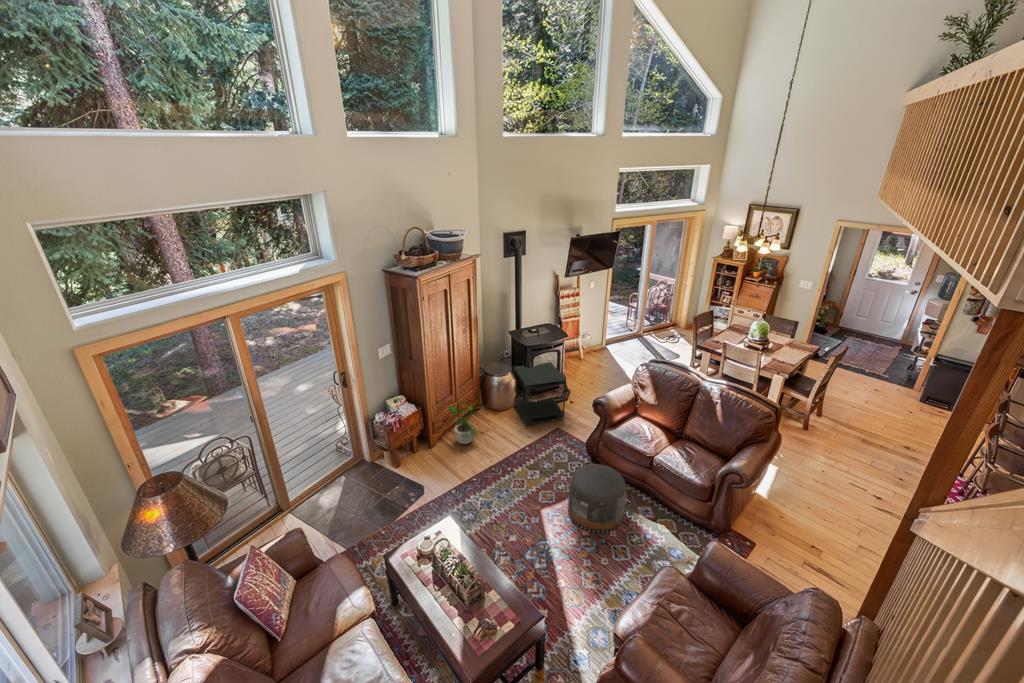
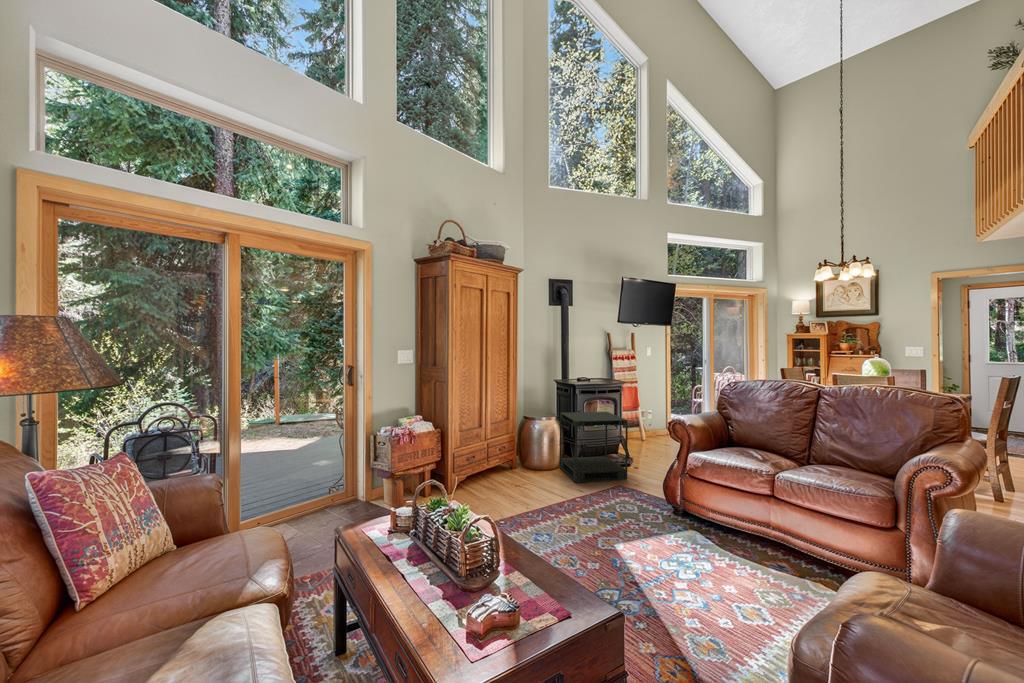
potted plant: present [448,402,479,444] -> none [474,421,521,493]
pouf: present [568,464,626,533] -> none [646,484,741,587]

